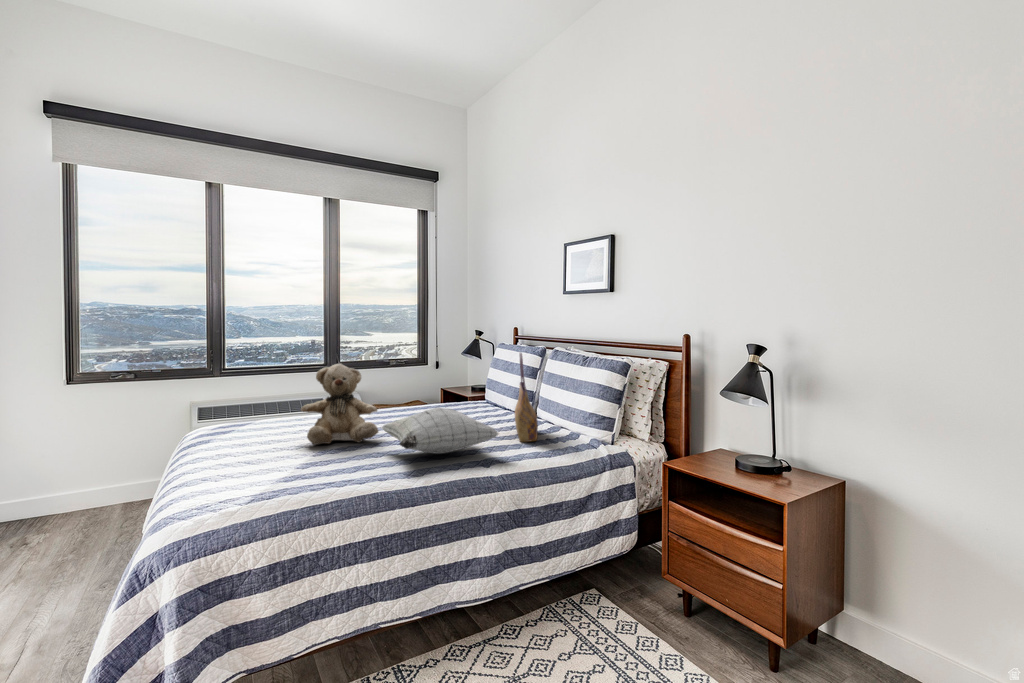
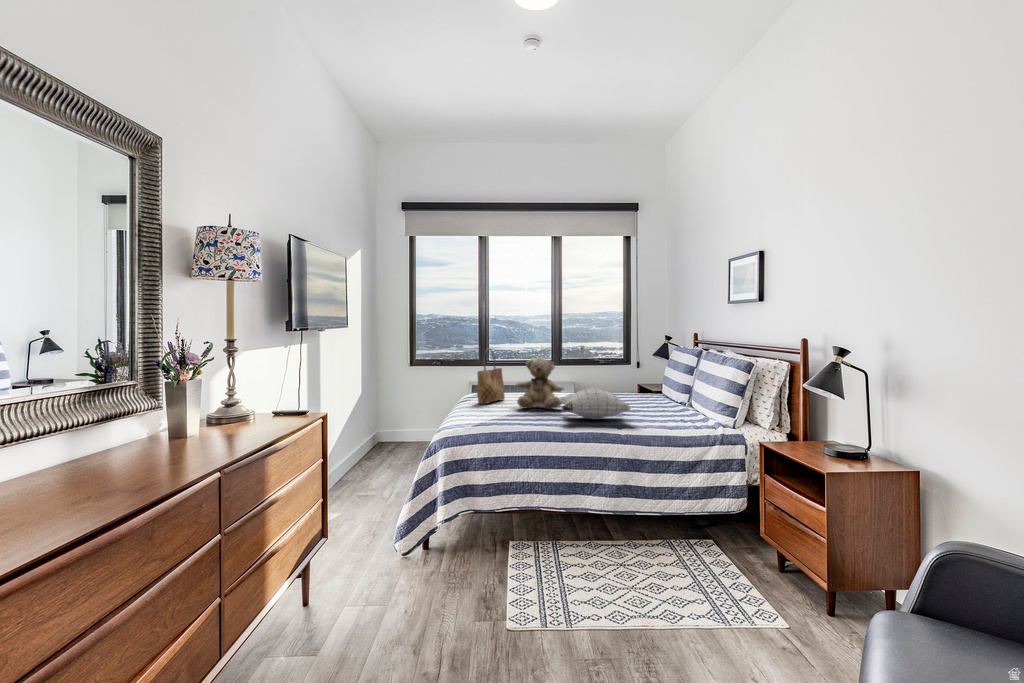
tote bag: present [515,353,538,442] -> present [477,349,505,404]

